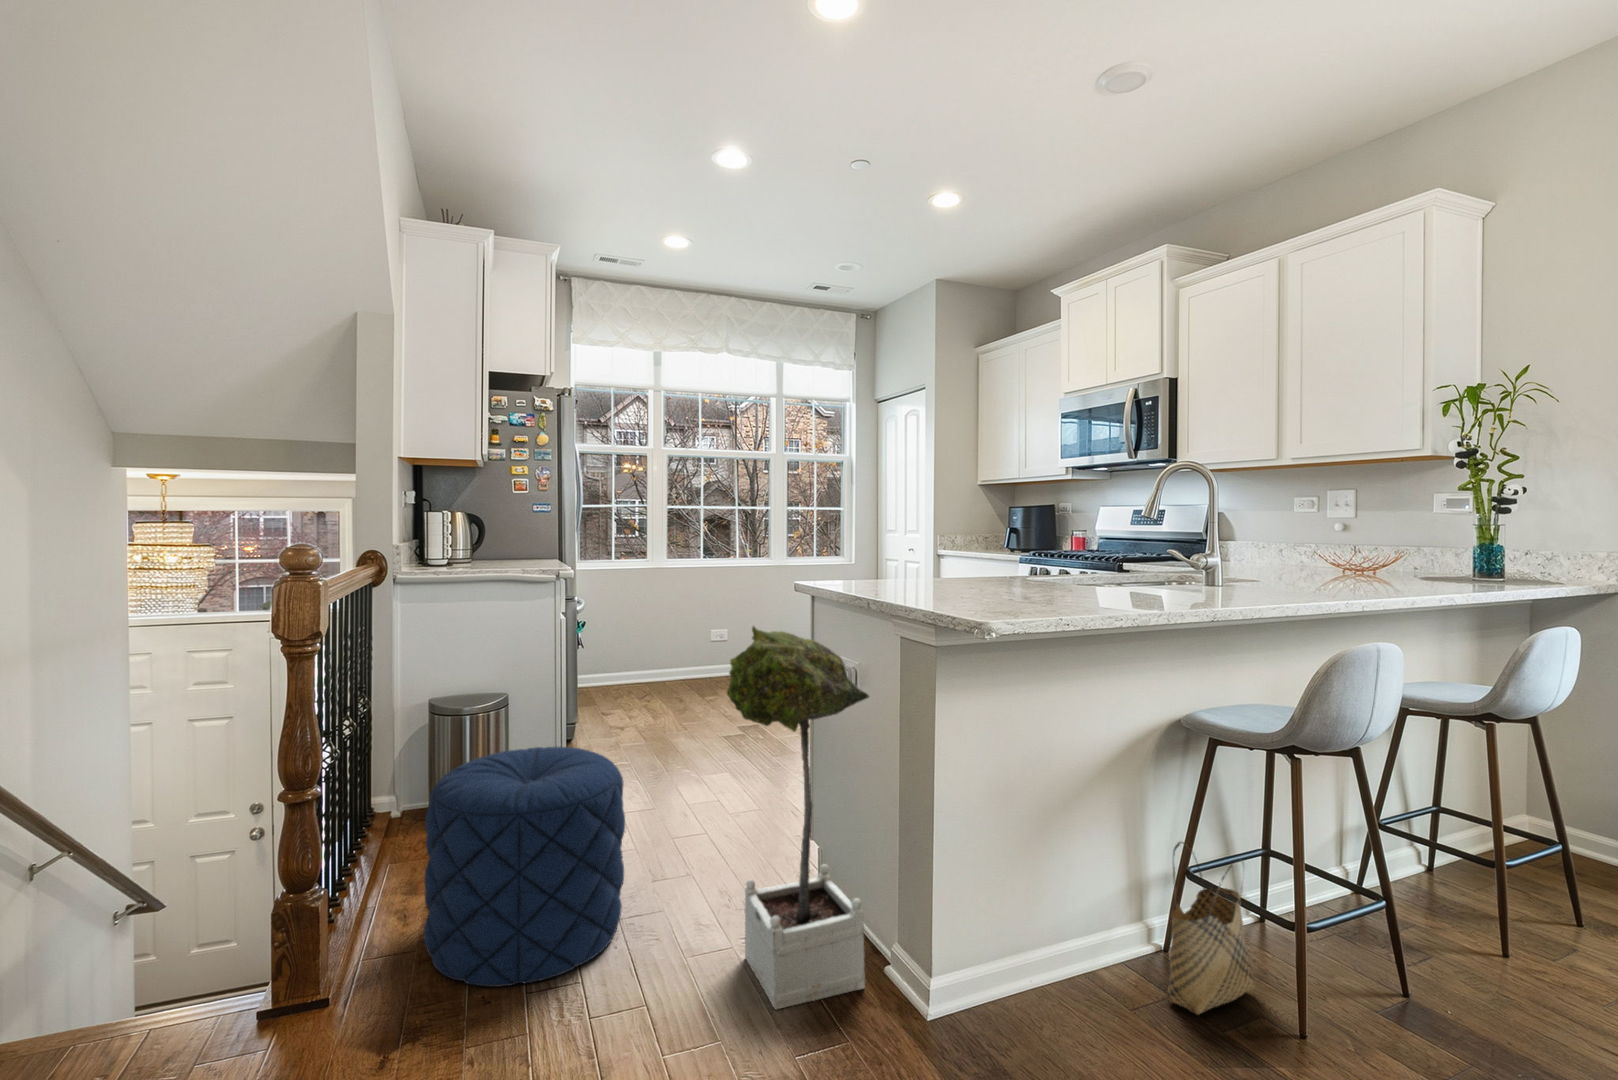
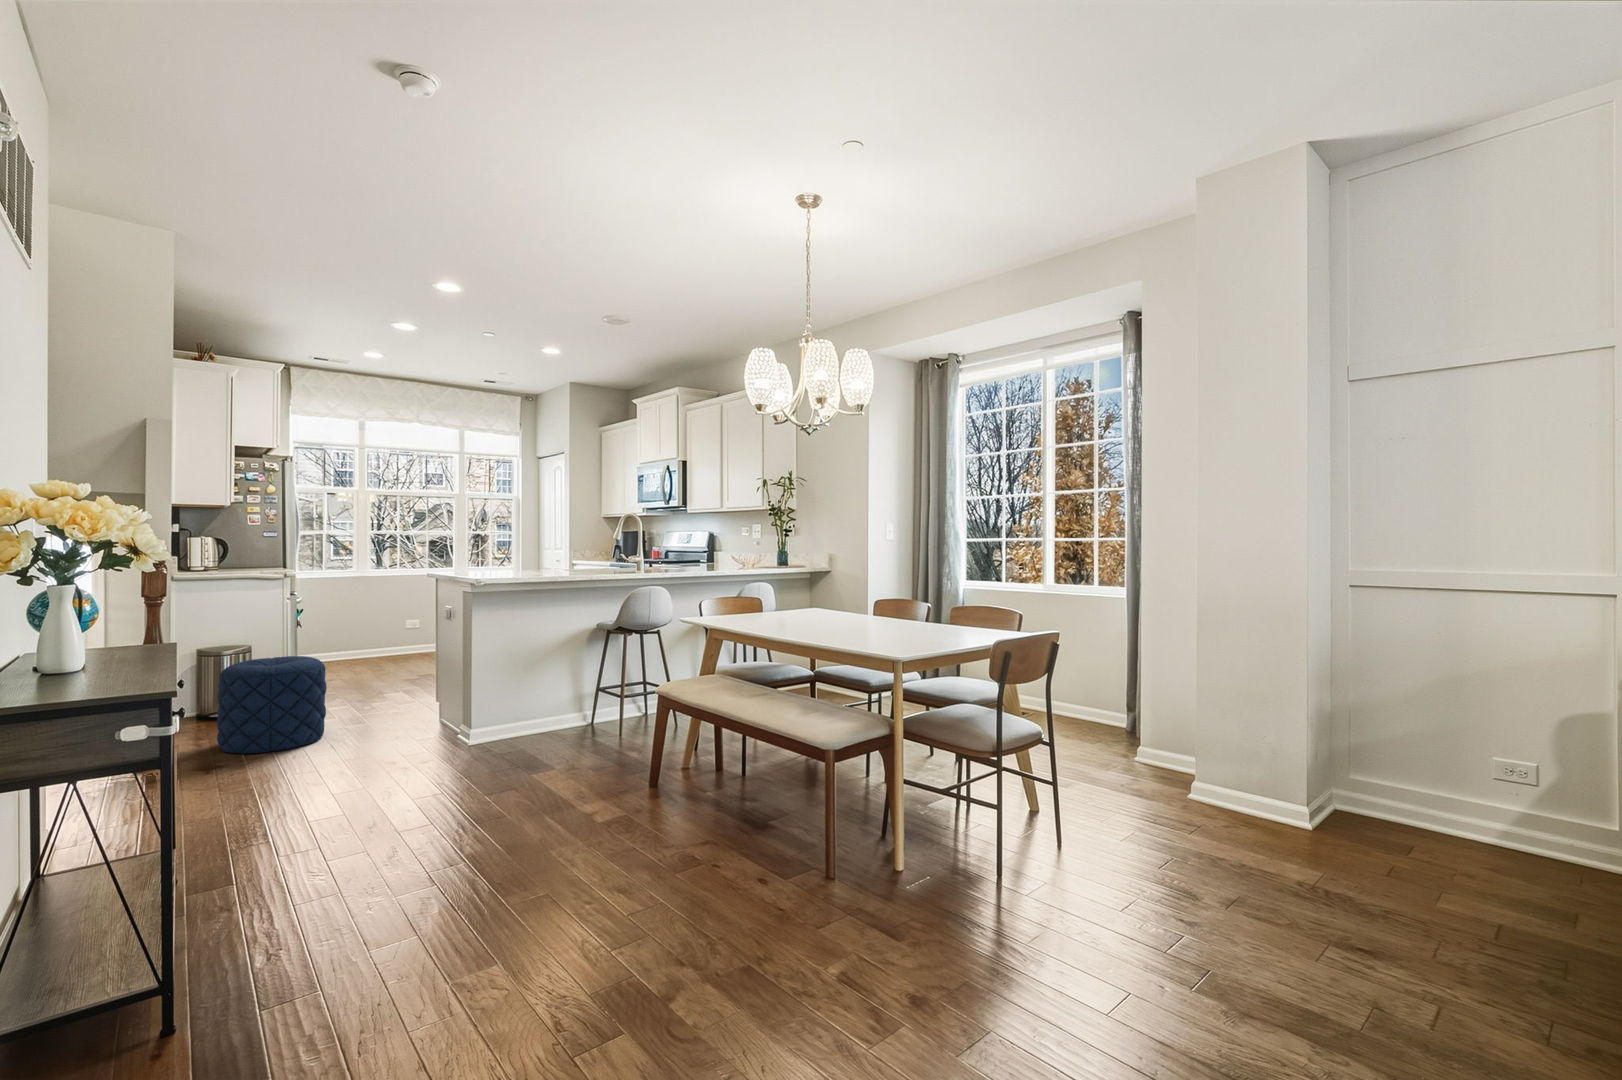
potted tree: present [727,626,869,1009] -> none [375,591,446,747]
woven basket: present [1167,842,1254,1014] -> none [569,672,609,732]

